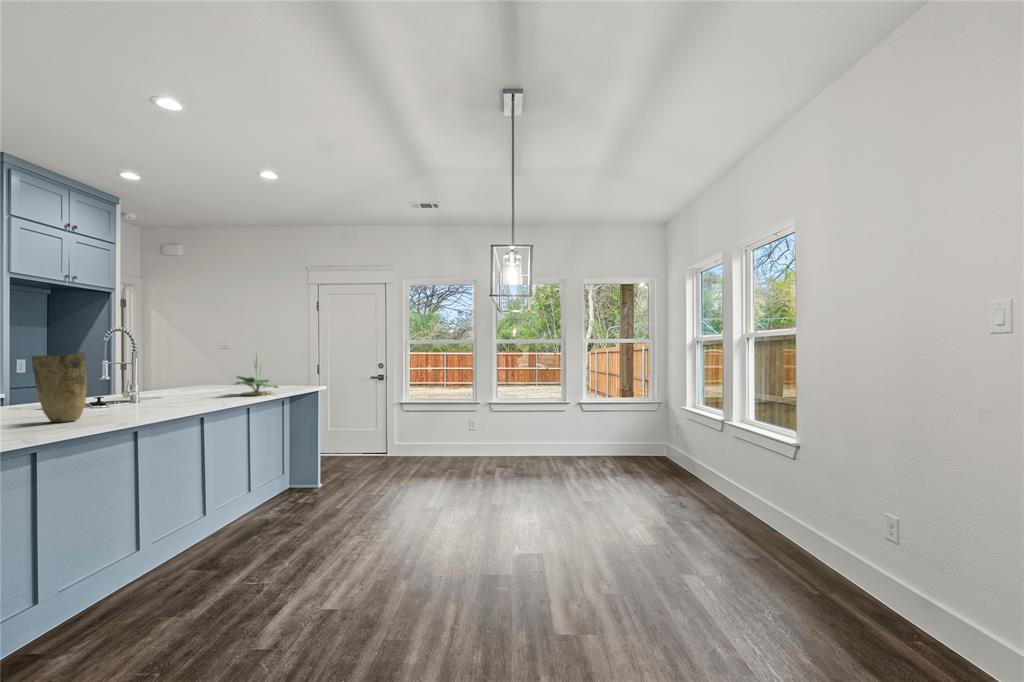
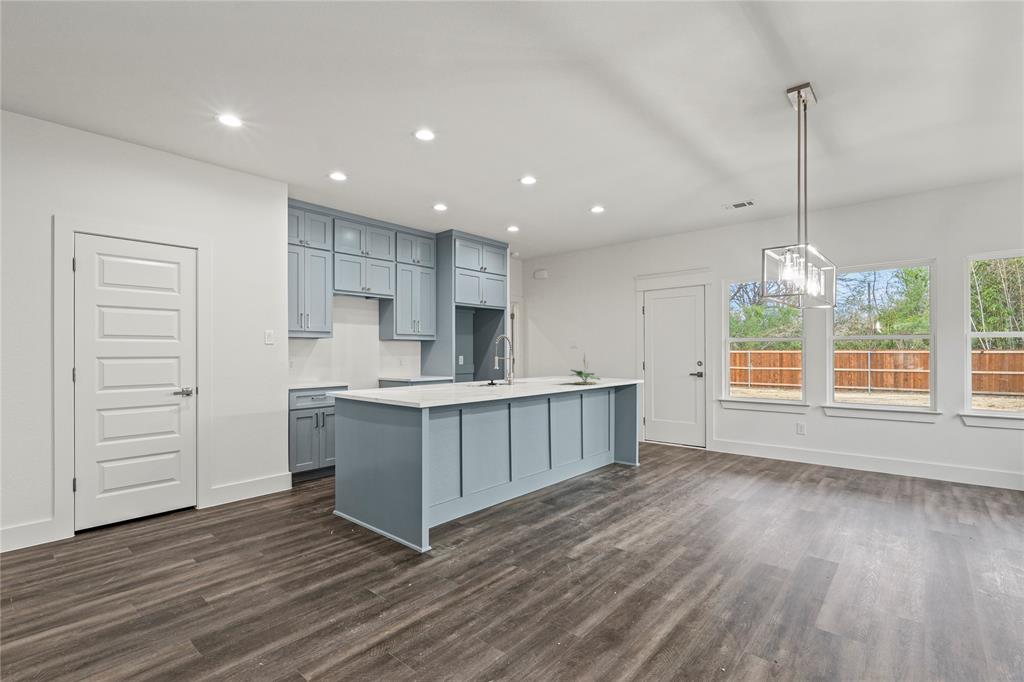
vase: present [32,353,87,422] -> none [457,351,482,392]

